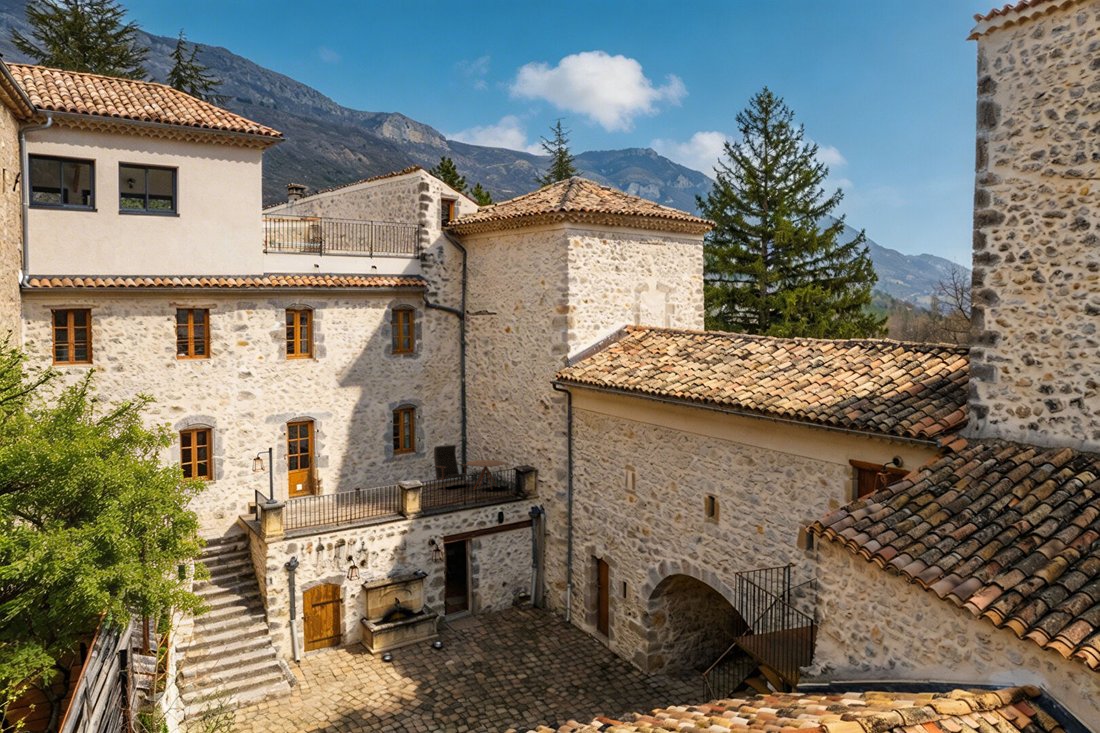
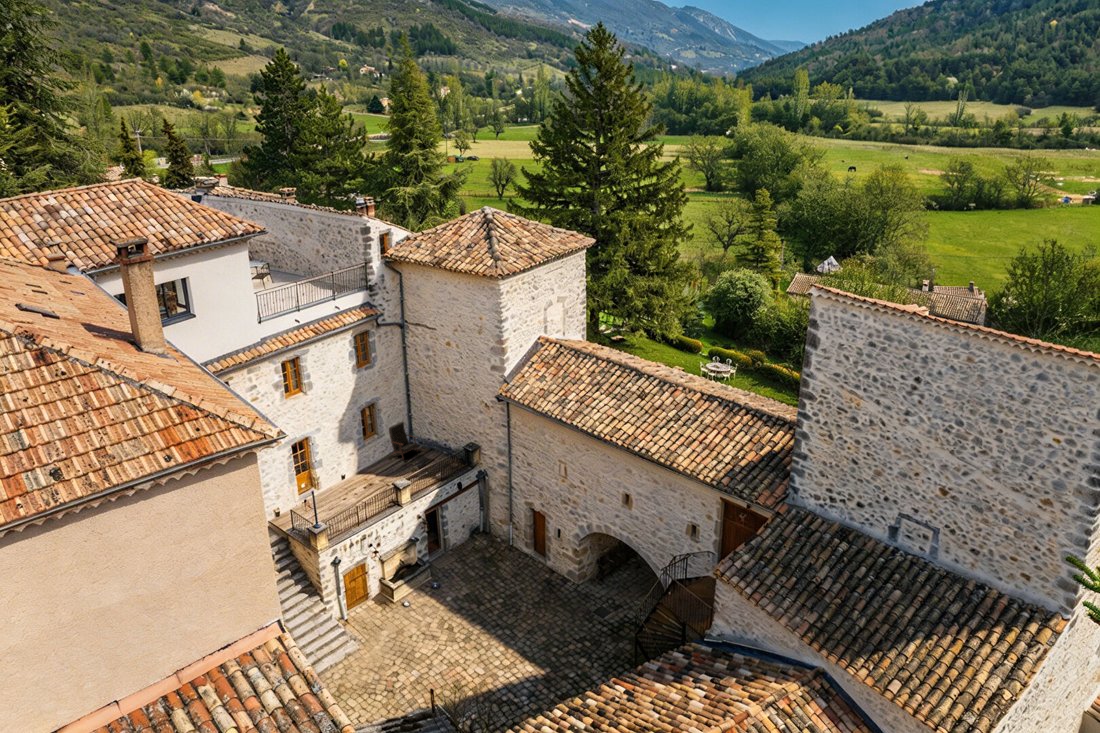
round table: present [467,460,505,490] -> none [421,433,450,460]

